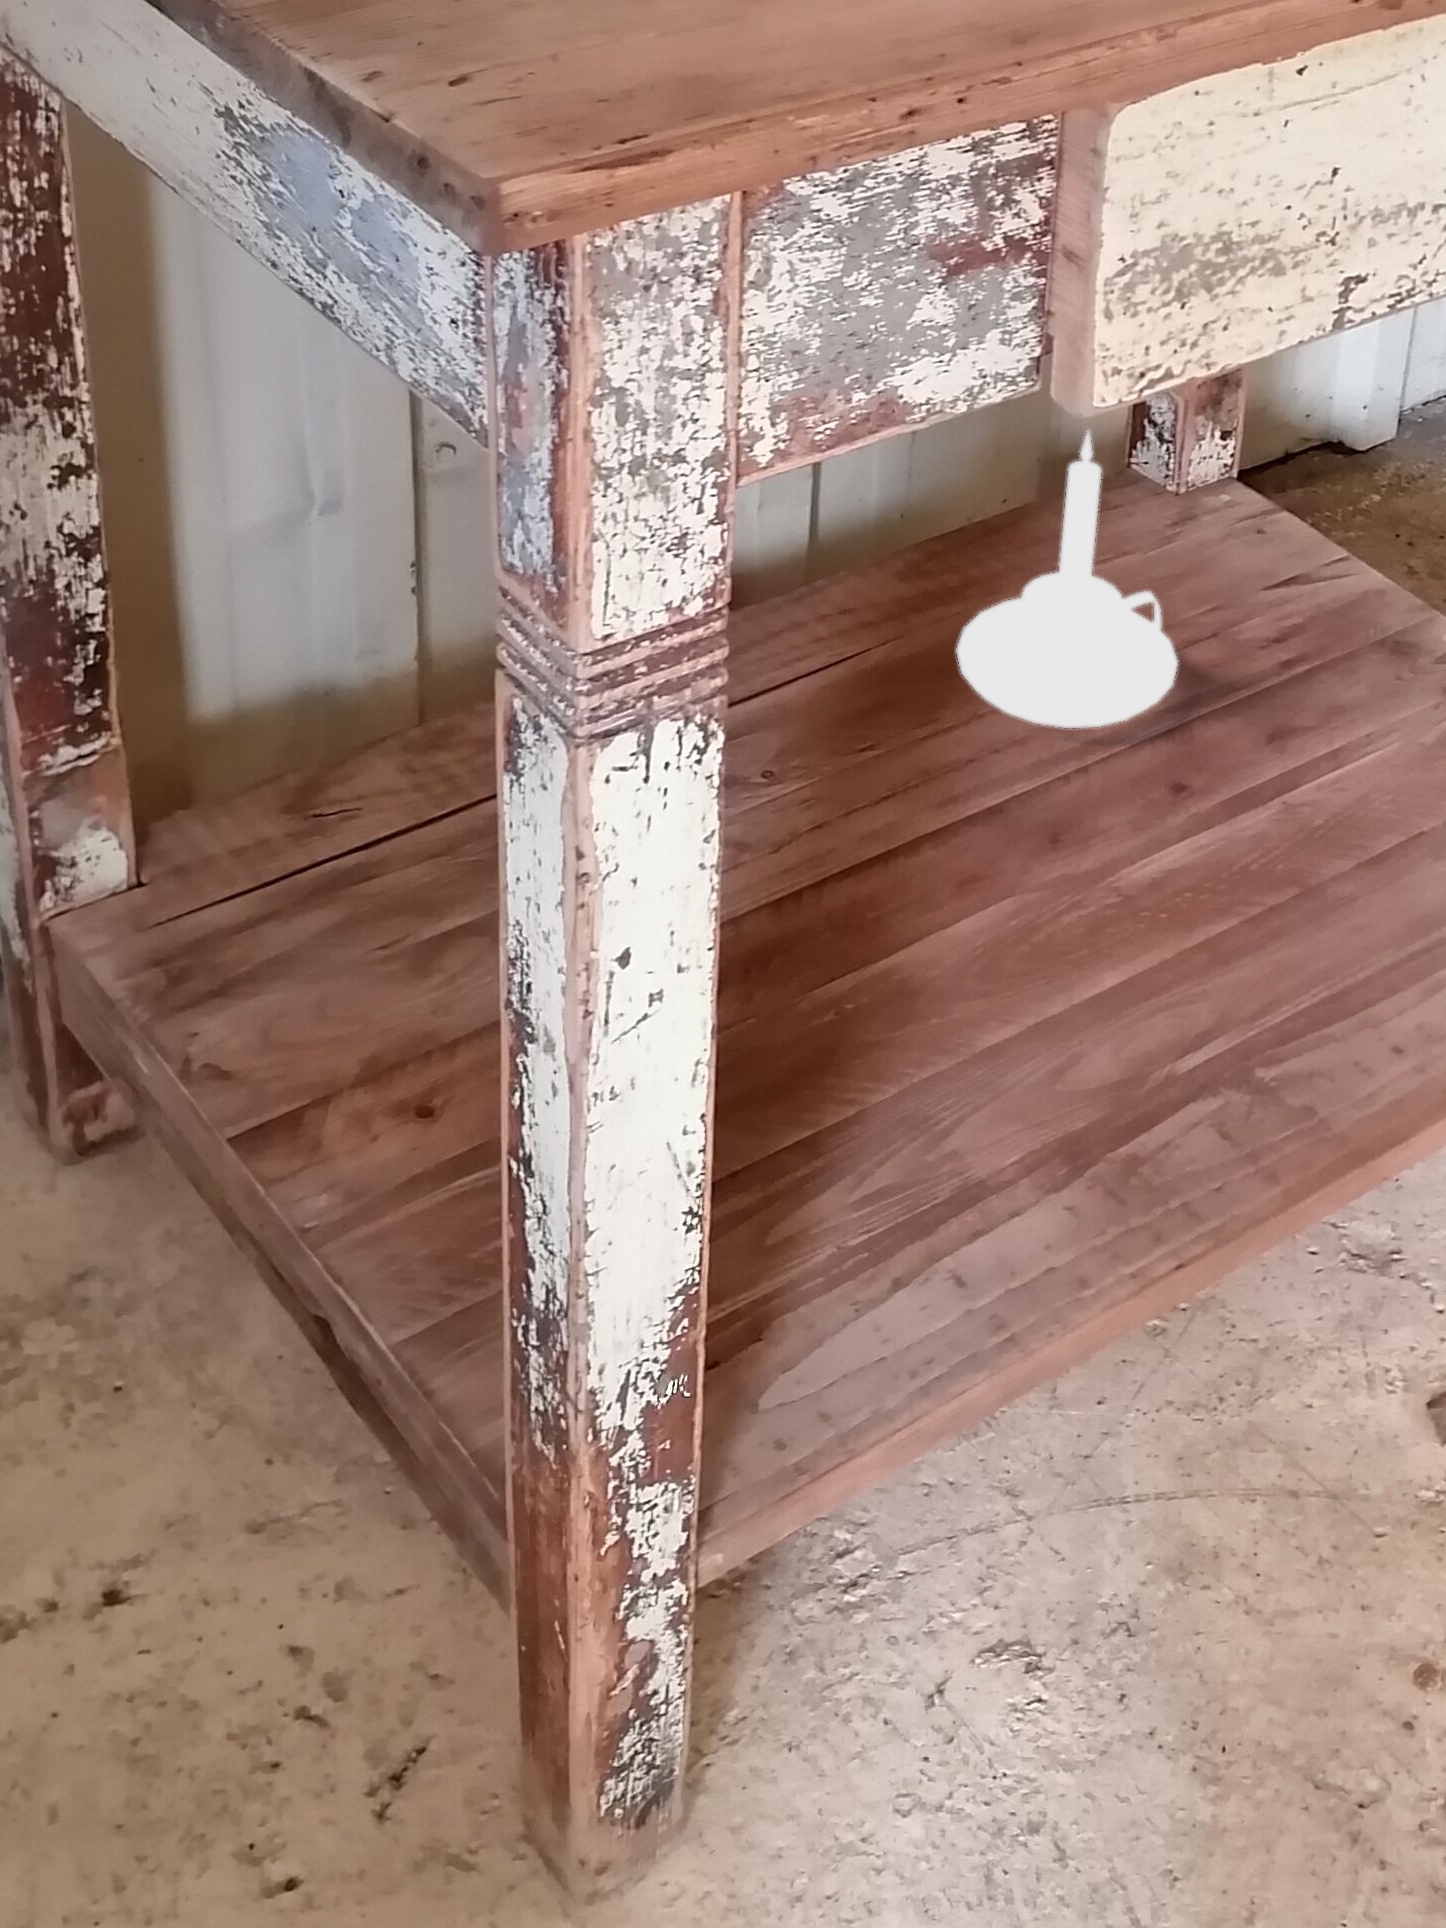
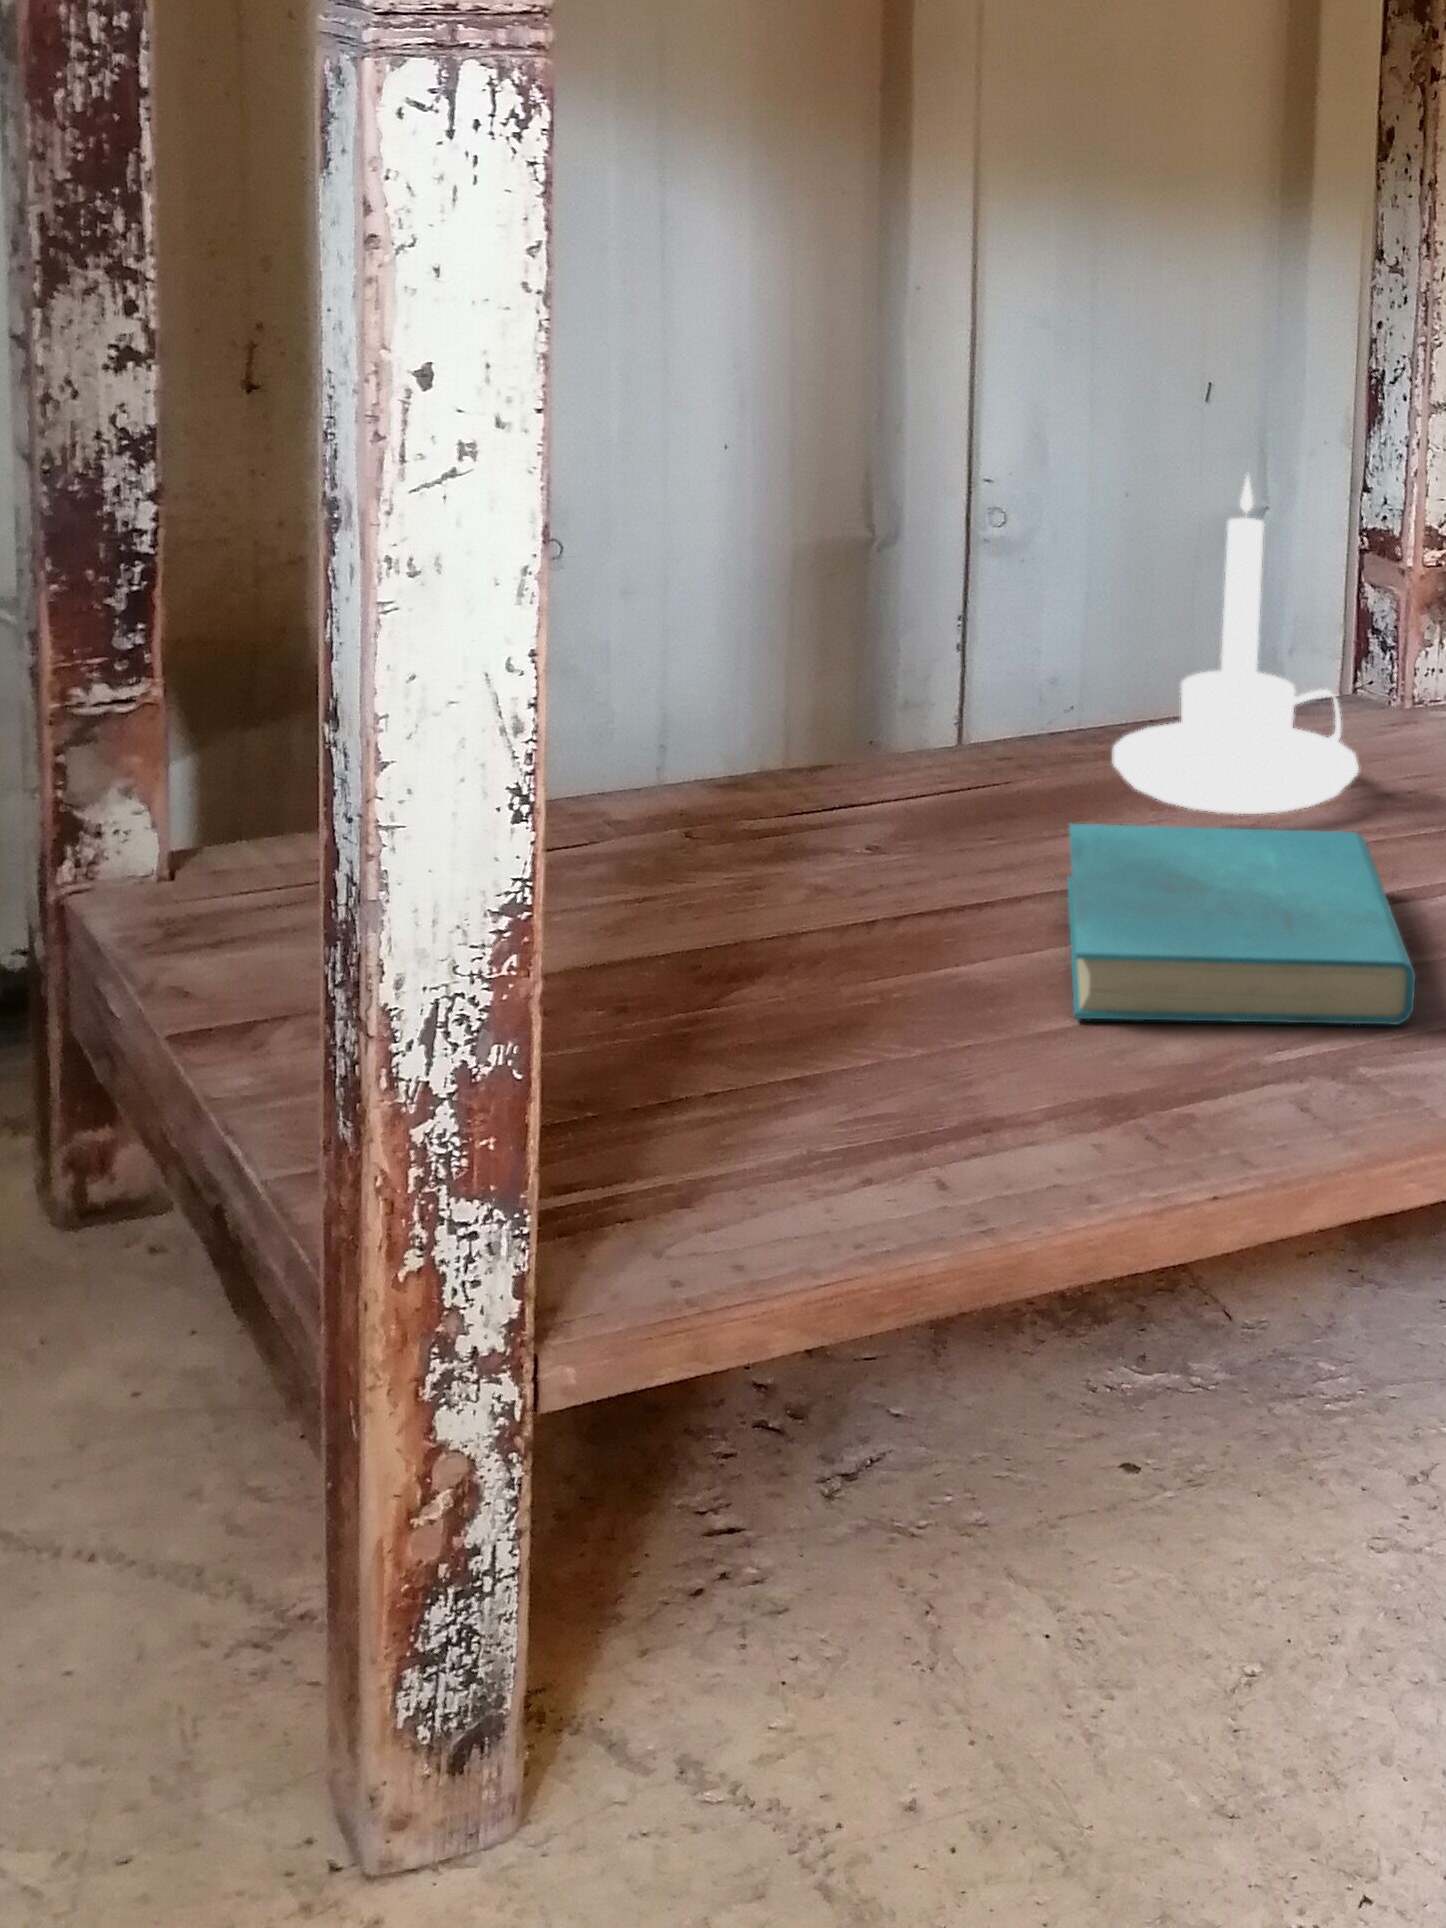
book: none [956,793,1293,1061] -> present [1067,824,1415,1024]

